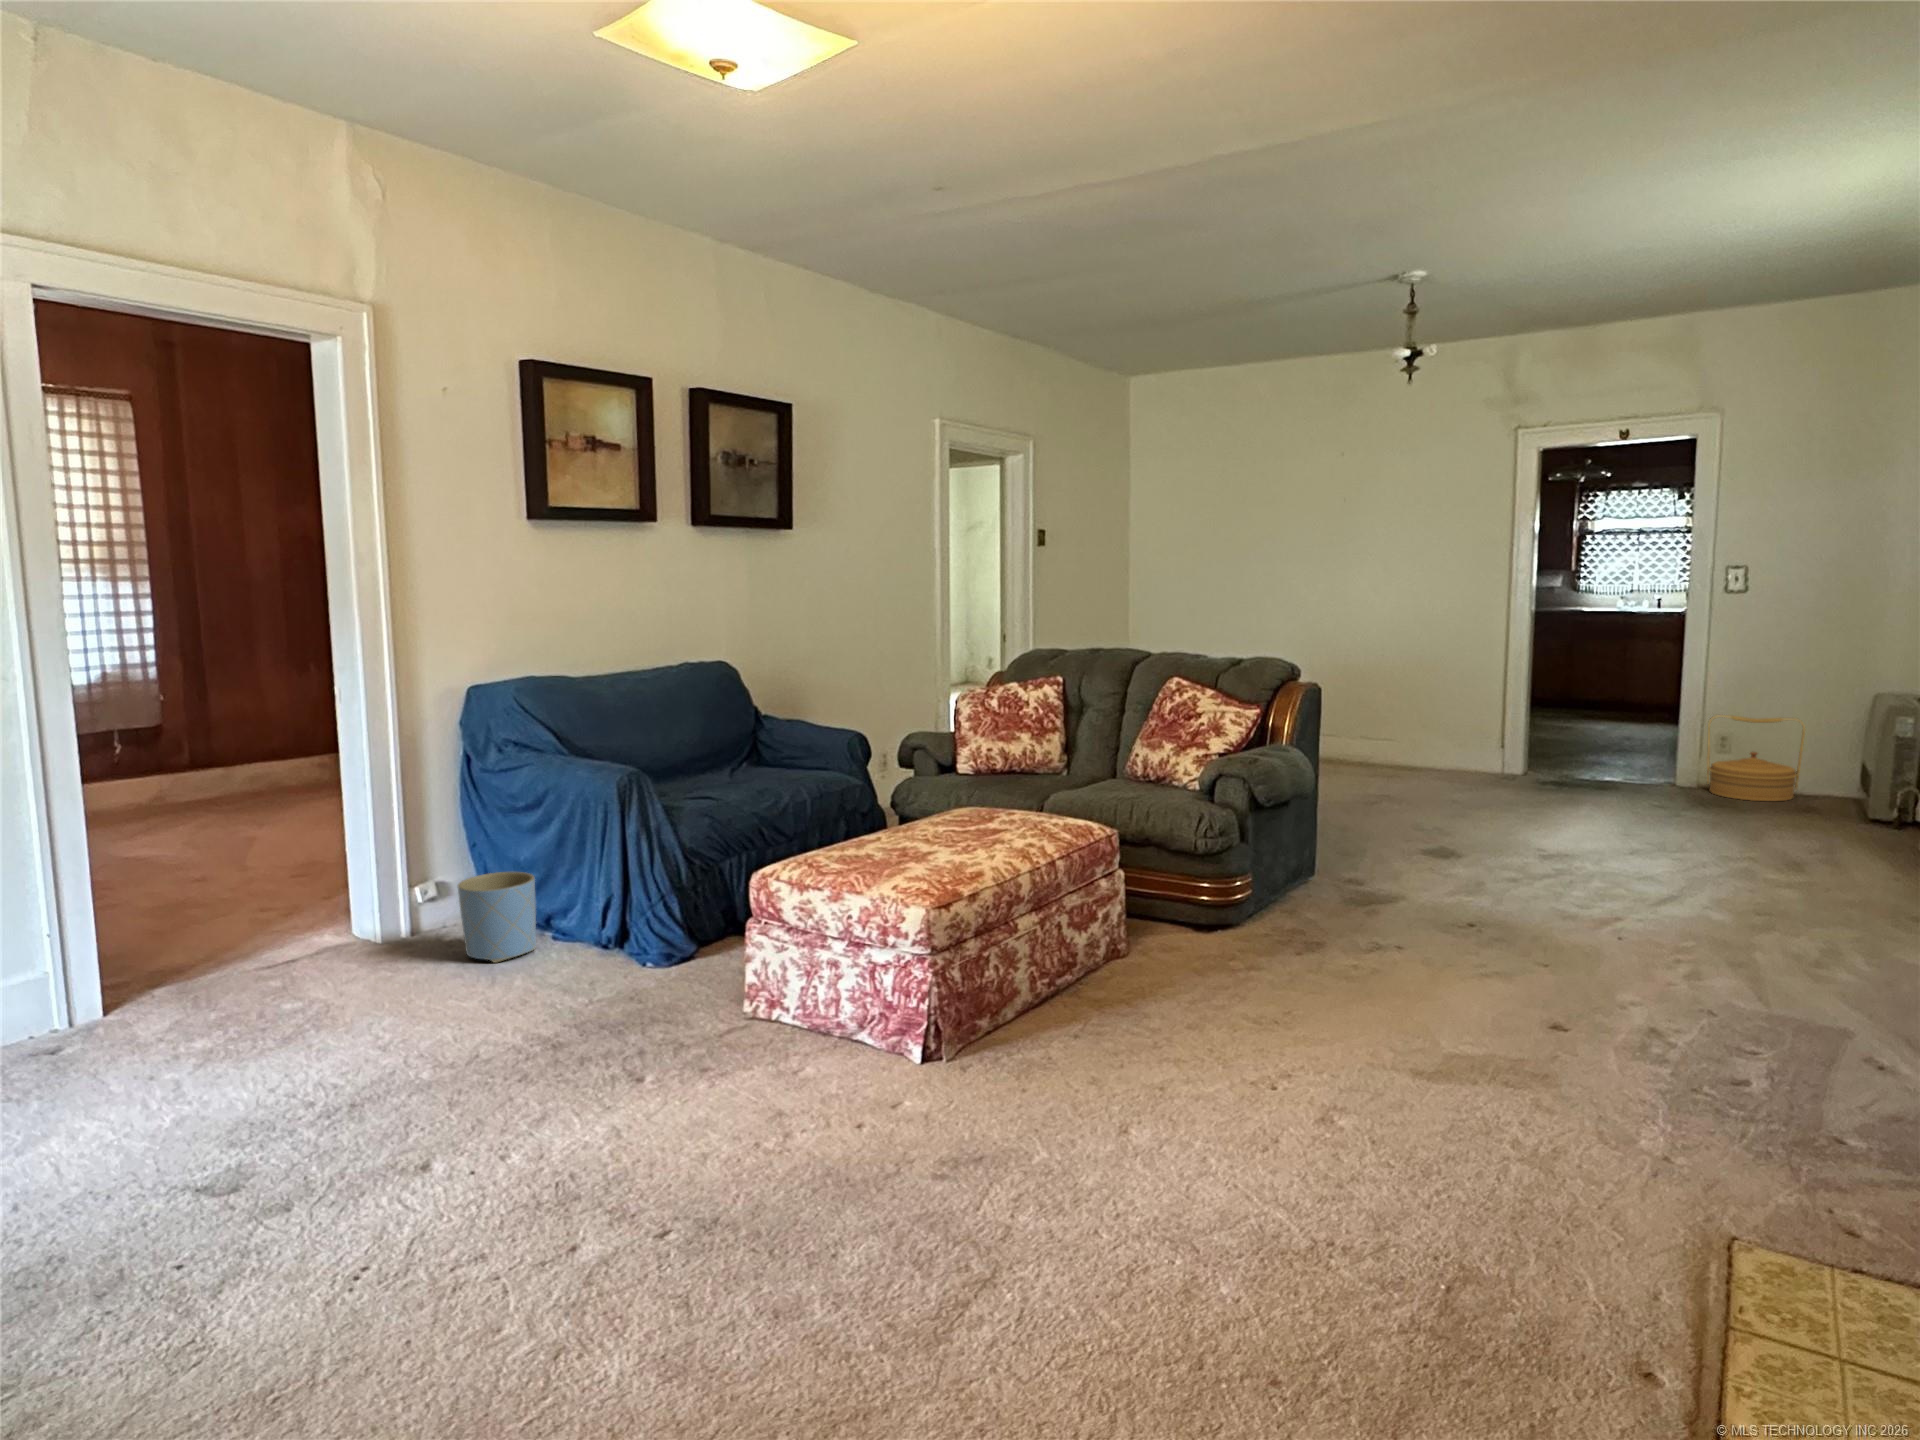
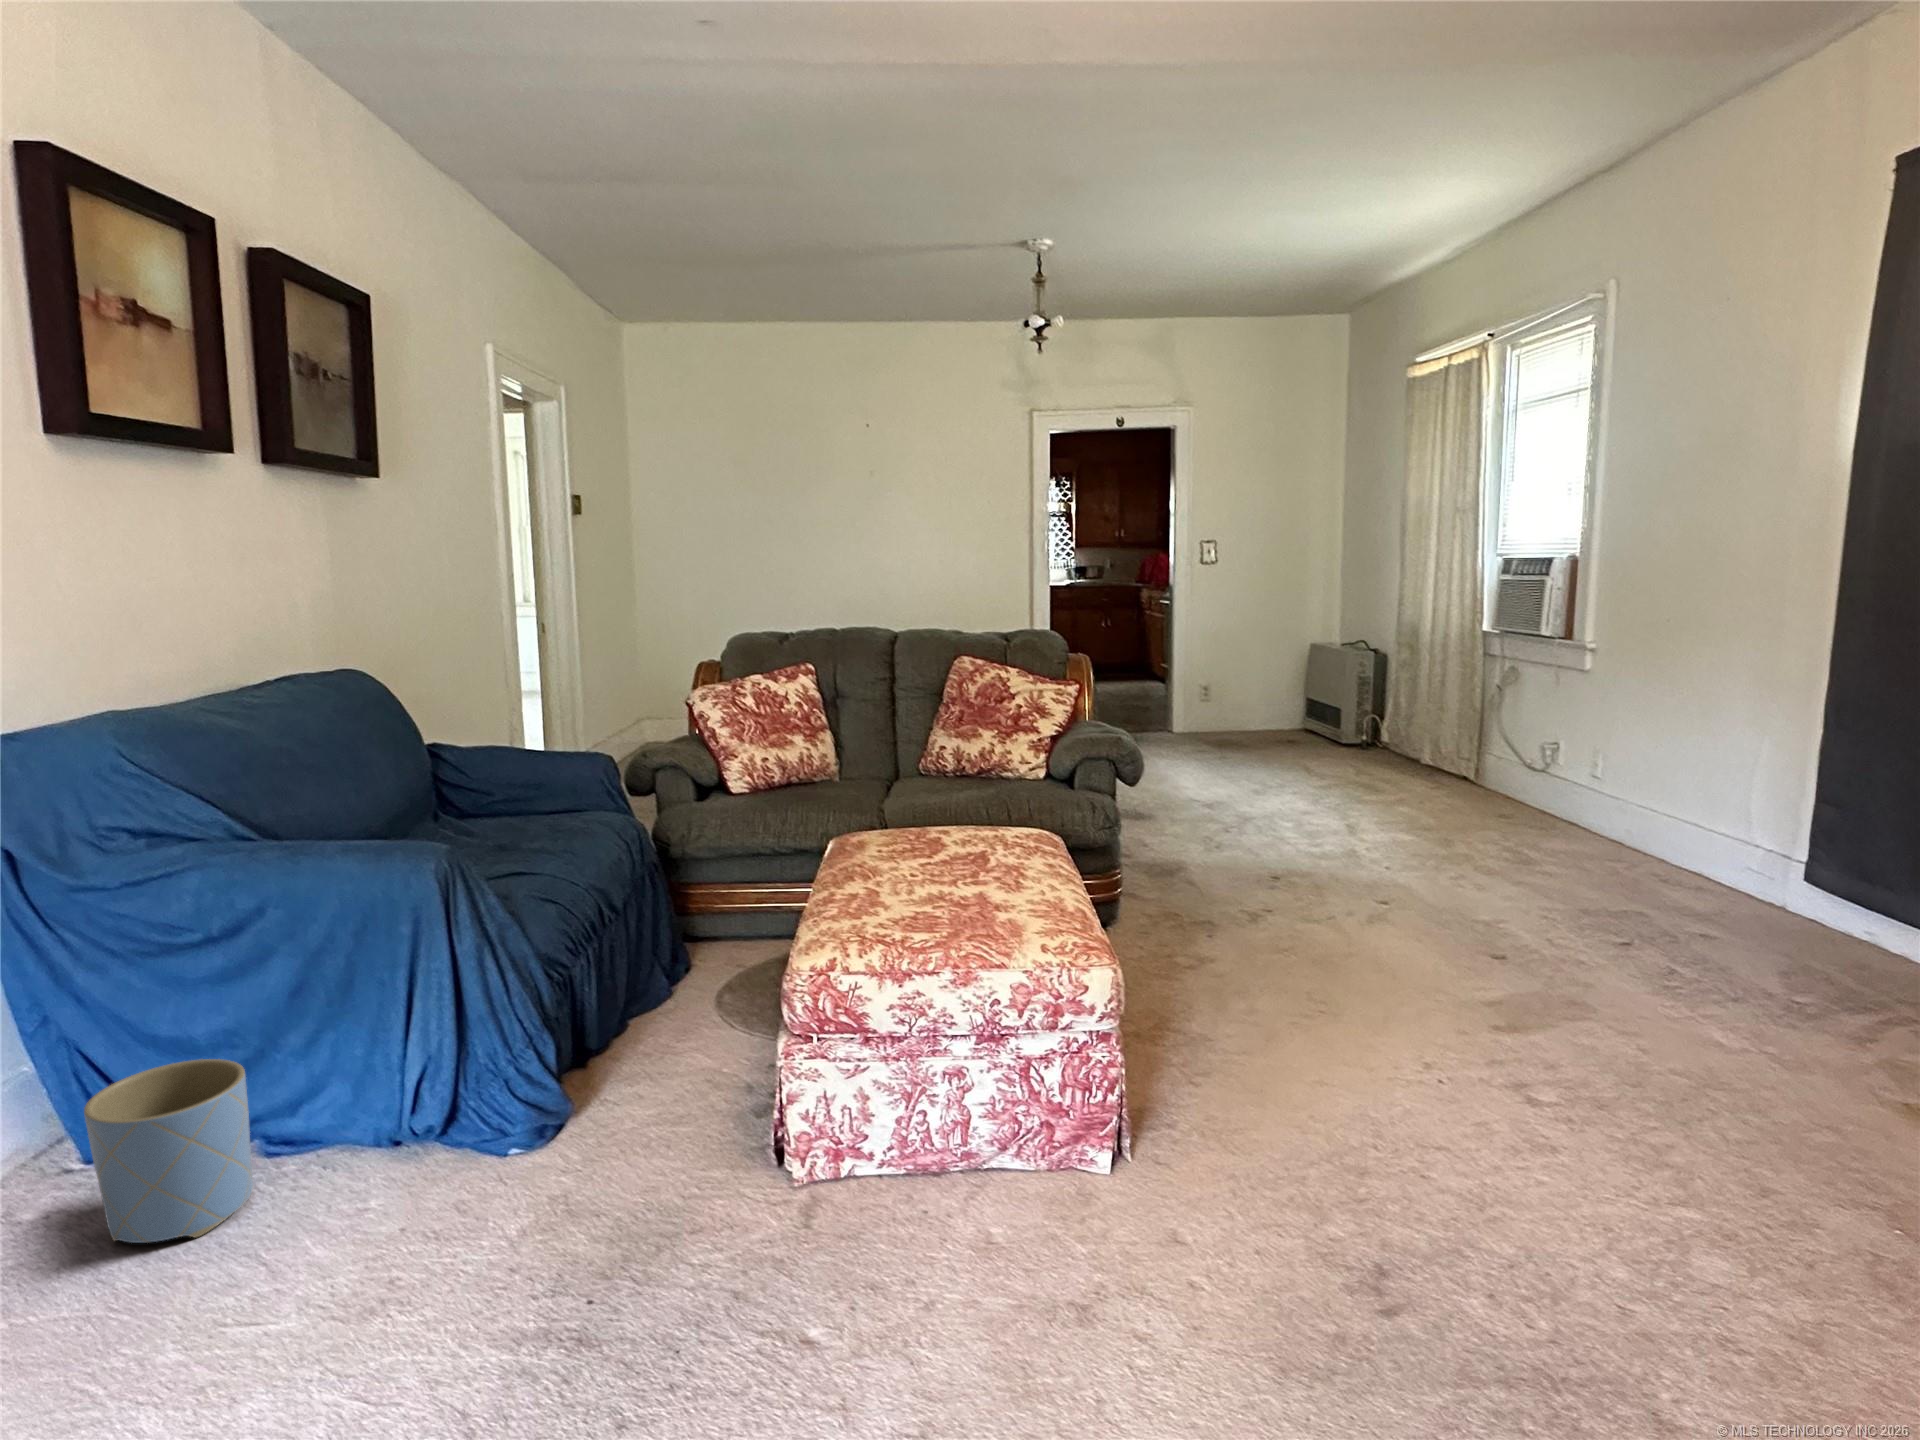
woven basket: present [1707,715,1805,801] -> none [1203,668,1268,737]

